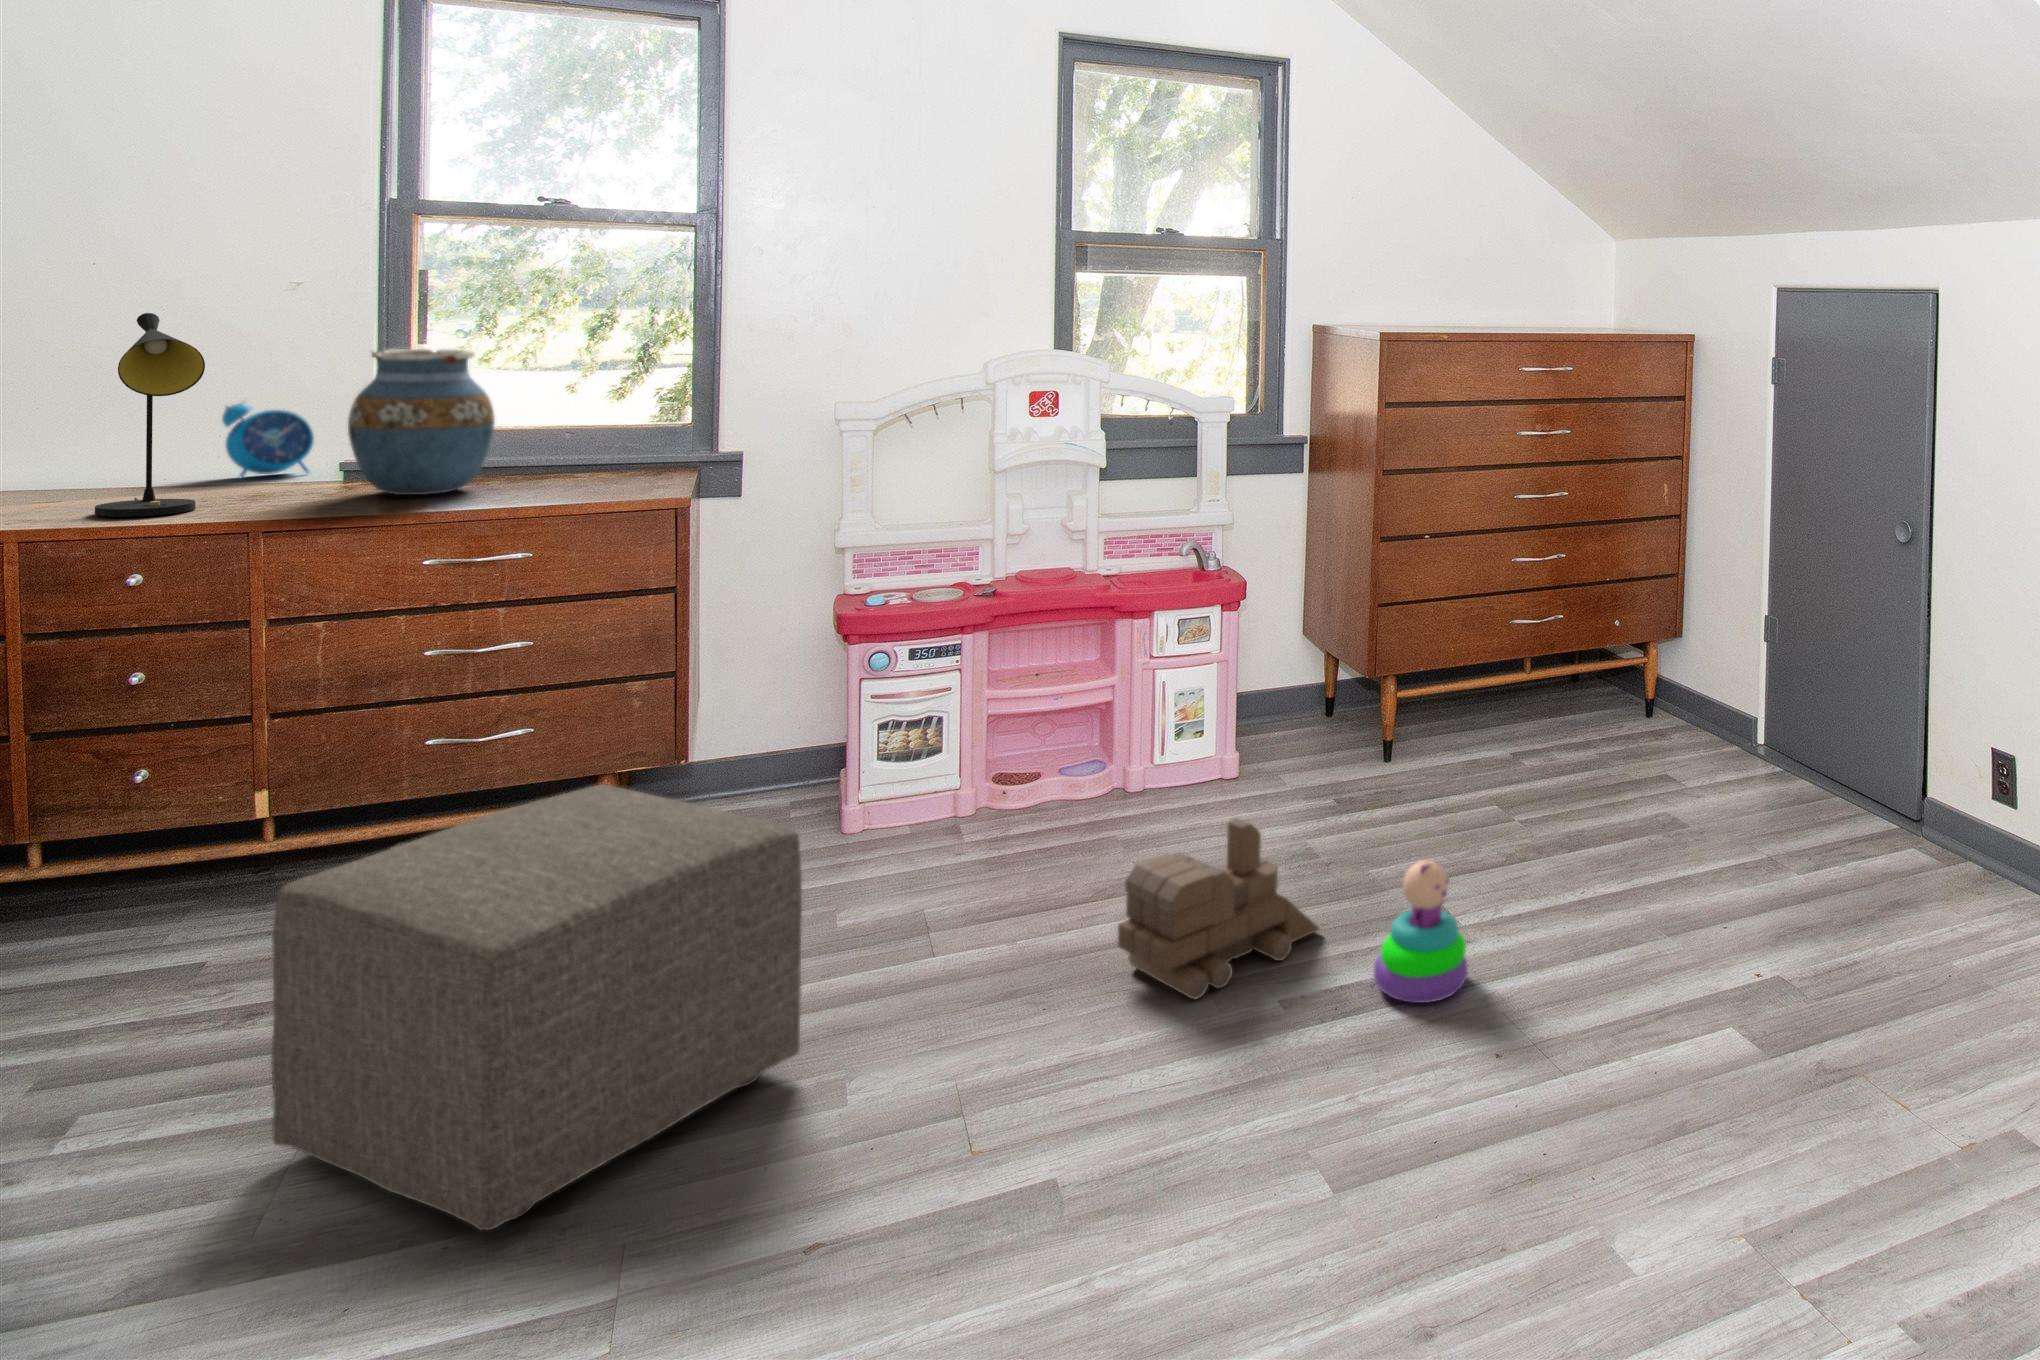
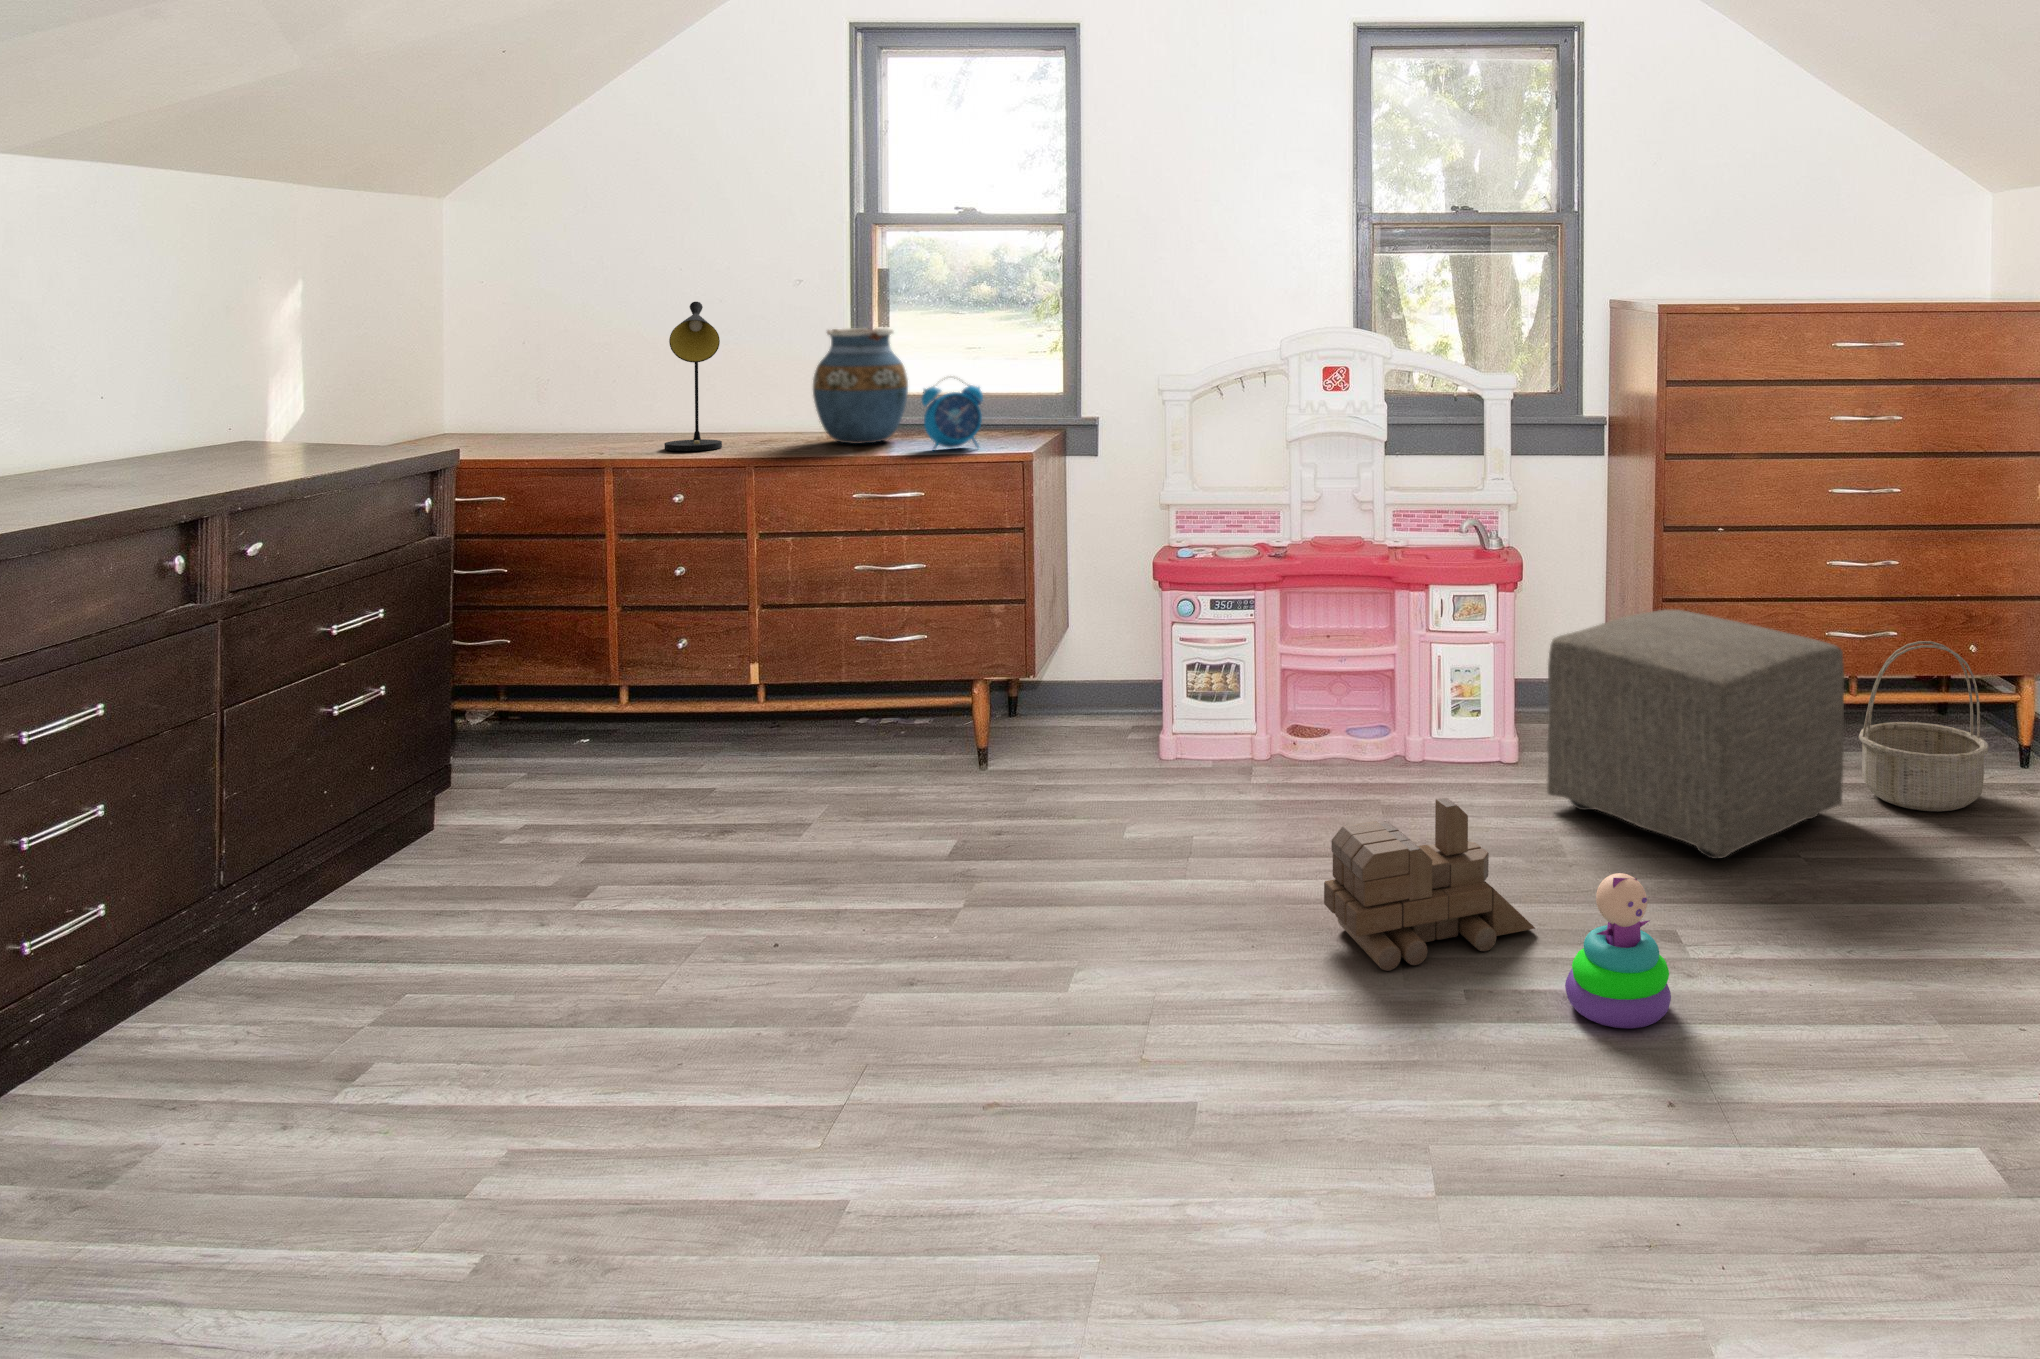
alarm clock: present [222,403,314,479] -> present [922,382,983,450]
basket: none [1540,622,1640,767] -> present [1859,641,1989,811]
ottoman: present [271,785,802,1230] -> present [1547,610,1844,859]

